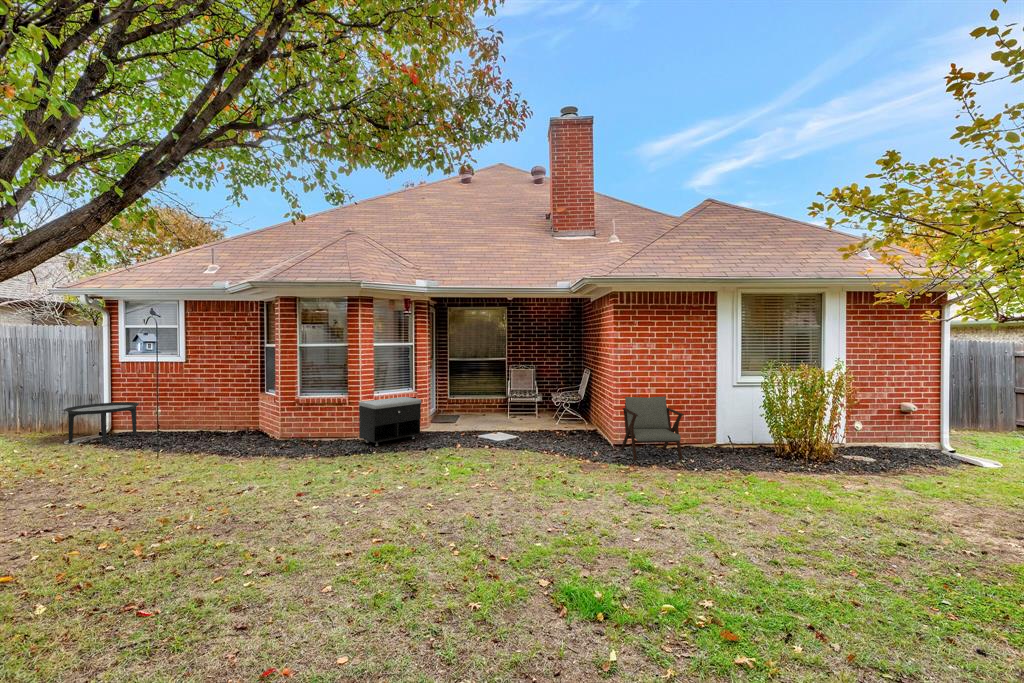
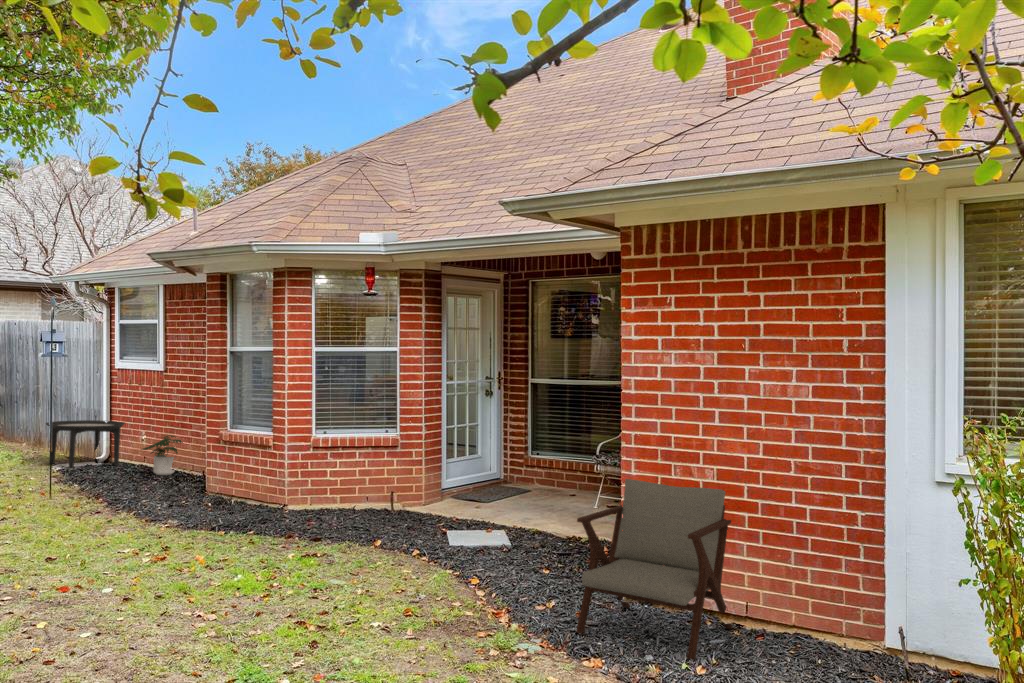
storage bench: present [359,397,421,446] -> none [267,443,365,519]
potted plant: none [183,407,219,436] -> present [141,435,183,475]

